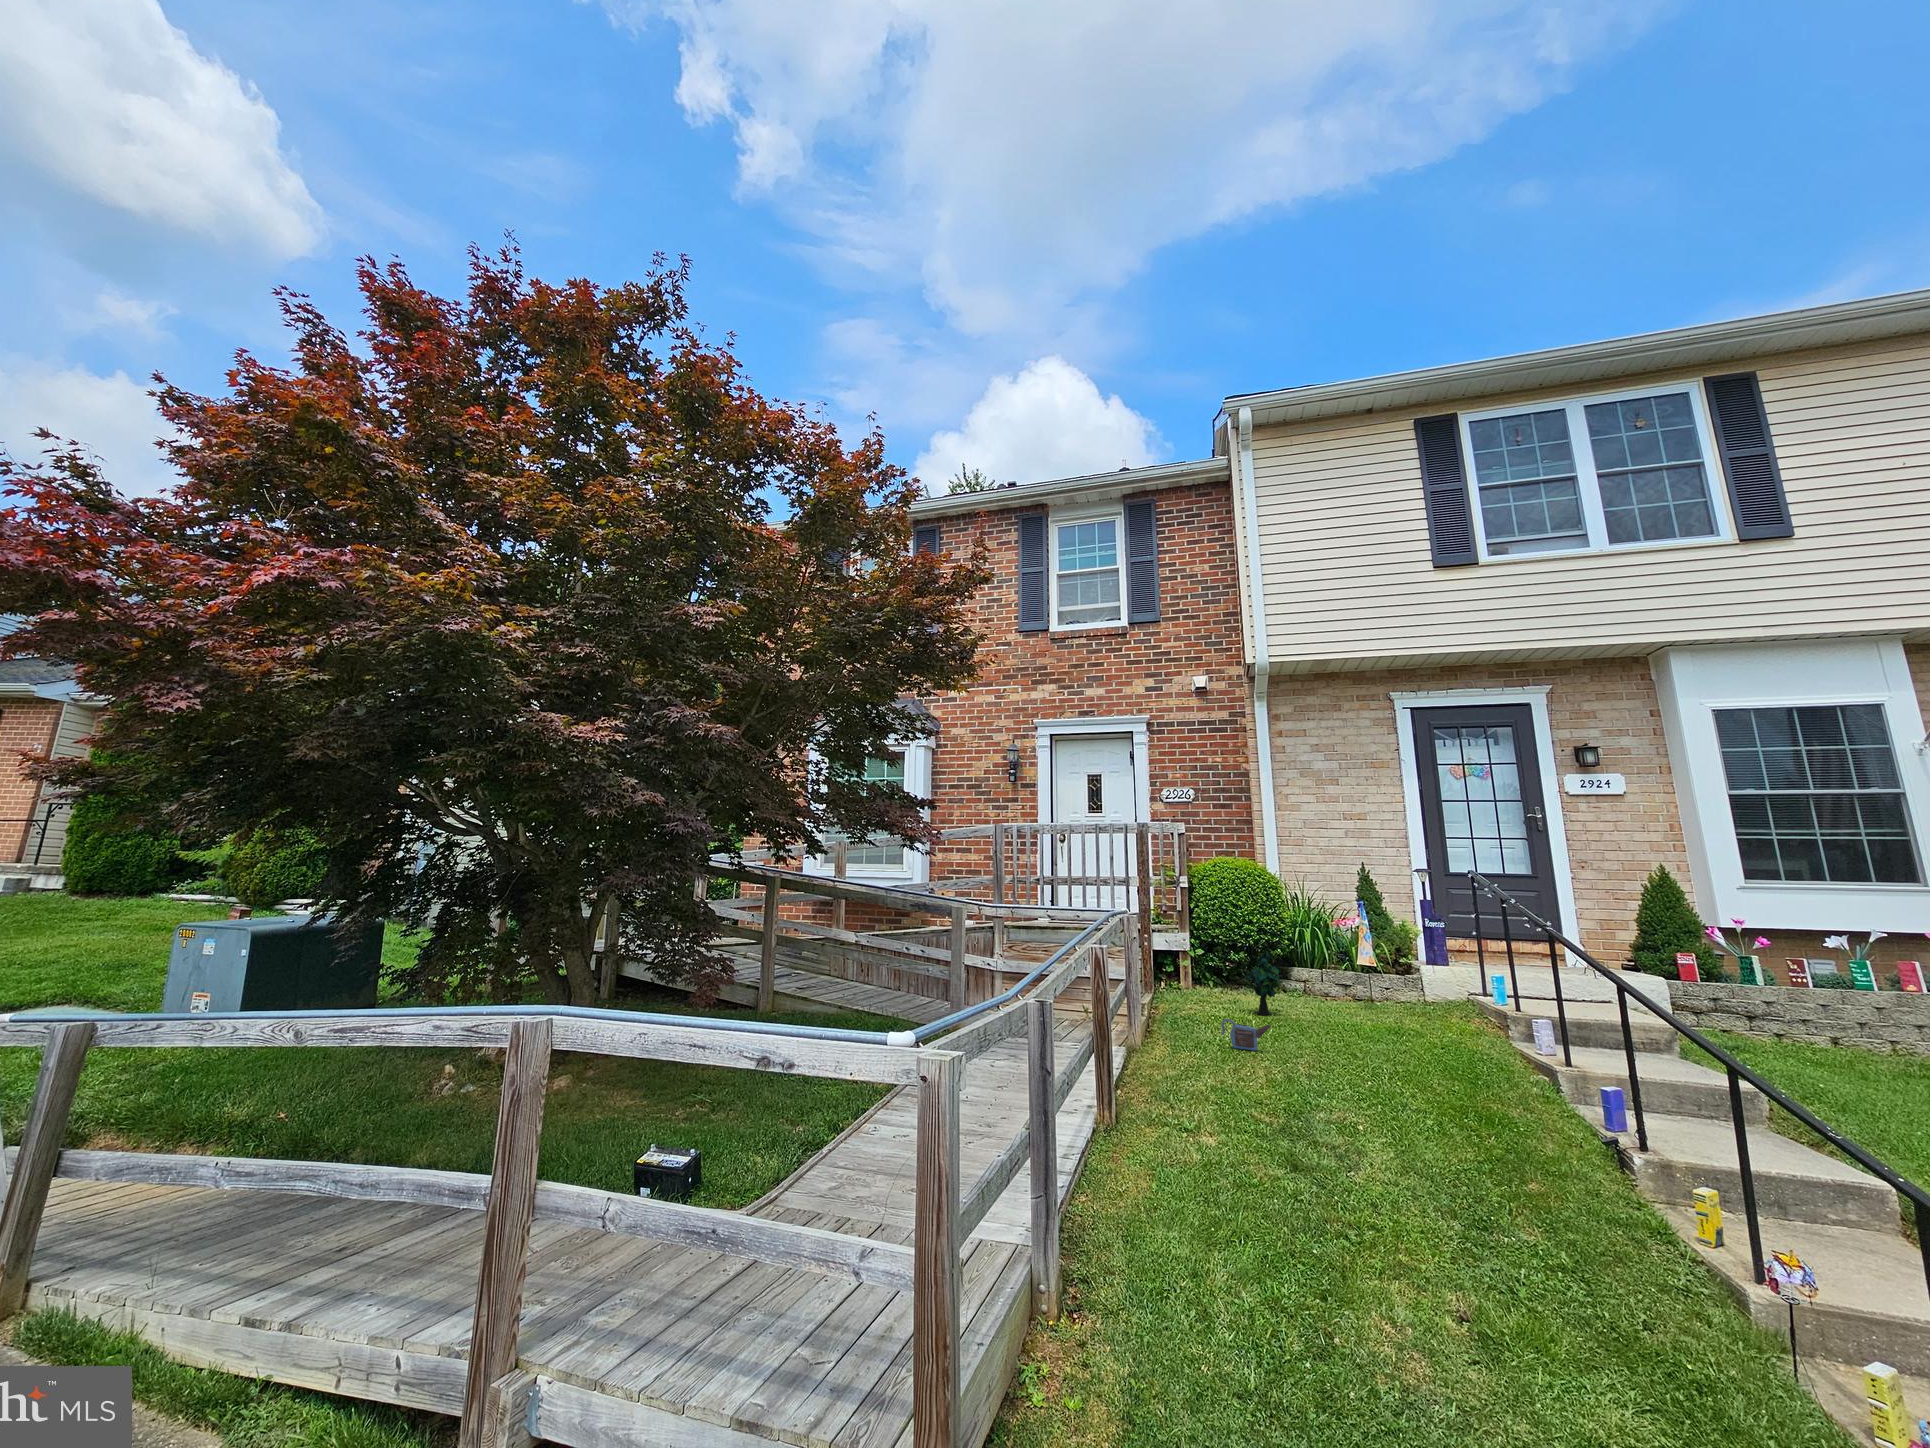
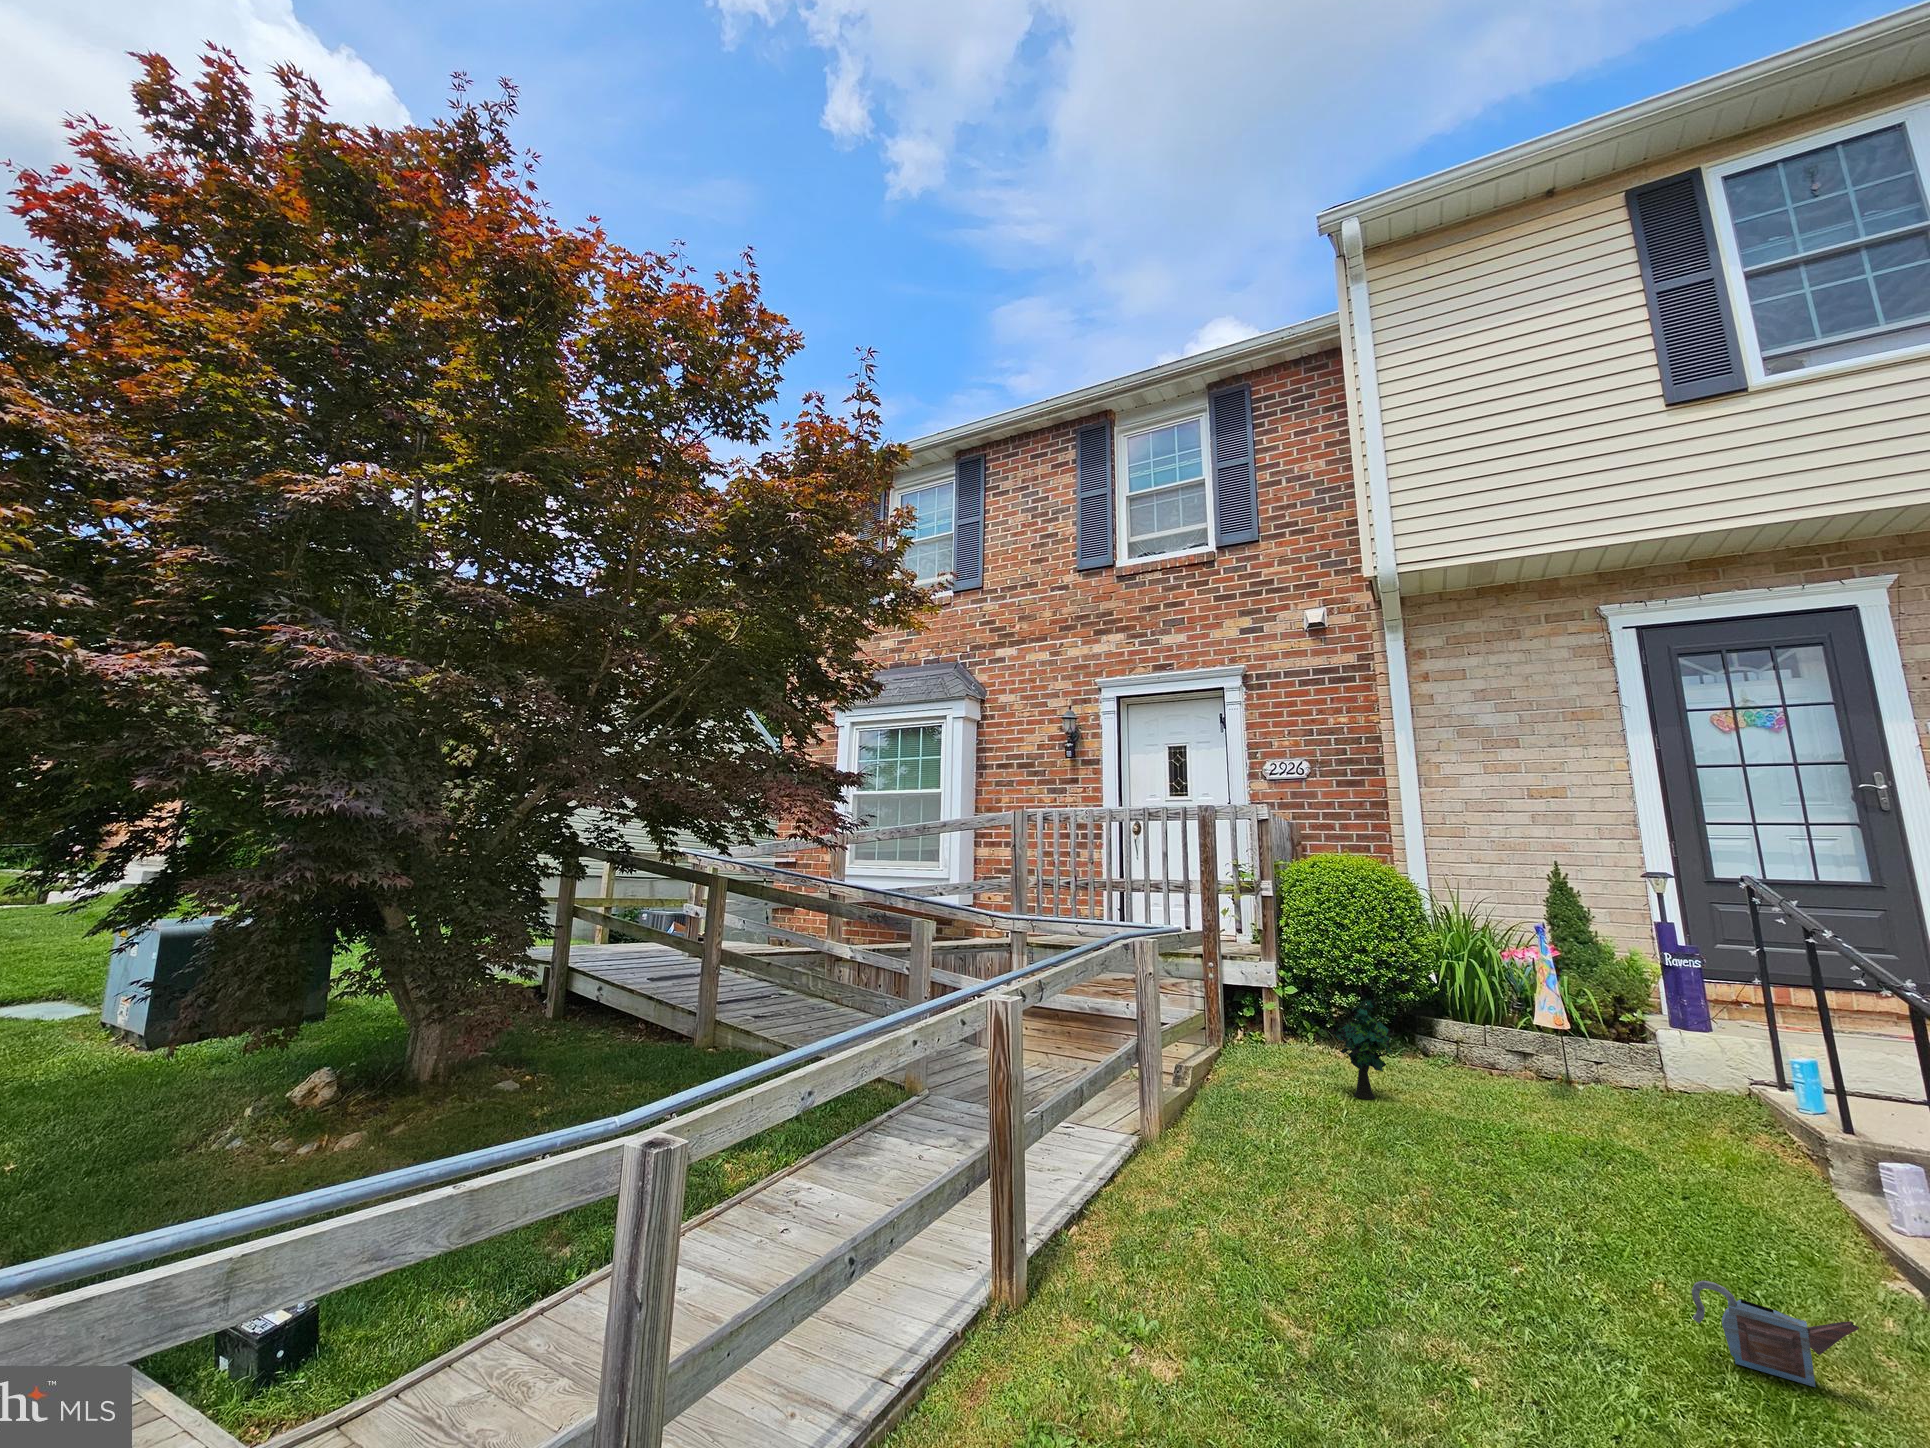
watering can: present [1221,1019,1271,1051] -> present [1692,1280,1859,1387]

